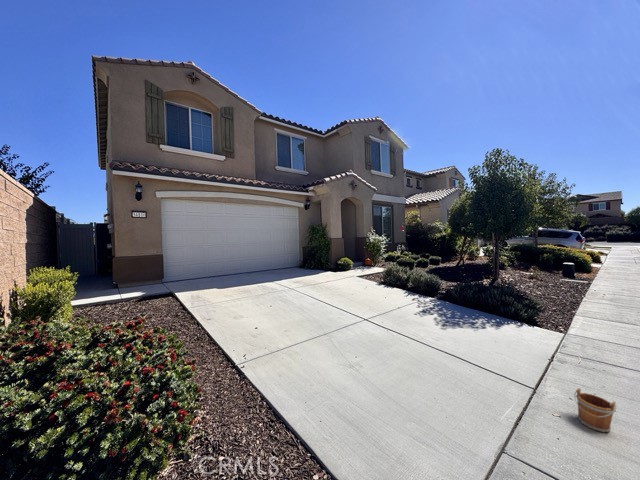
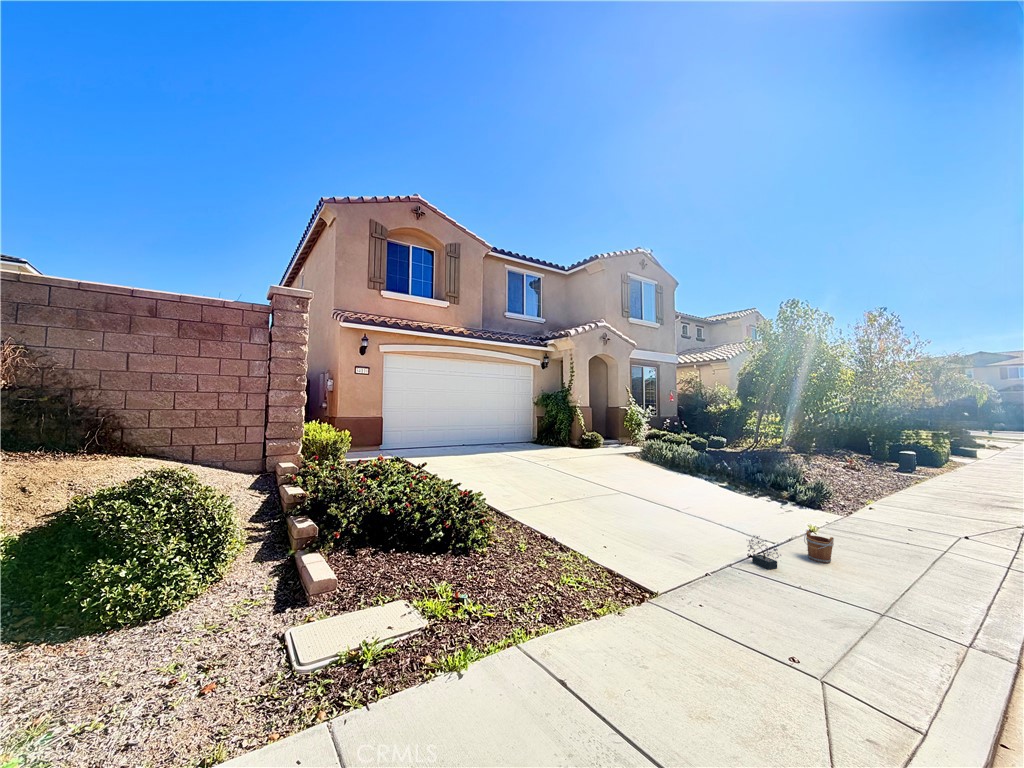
decorative plant: none [517,407,568,462] -> present [747,535,781,569]

